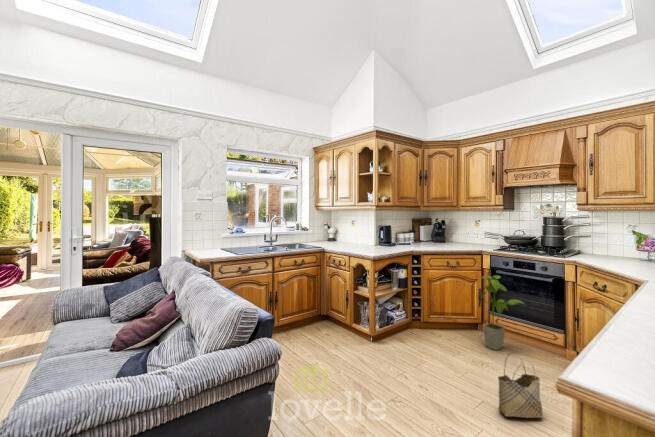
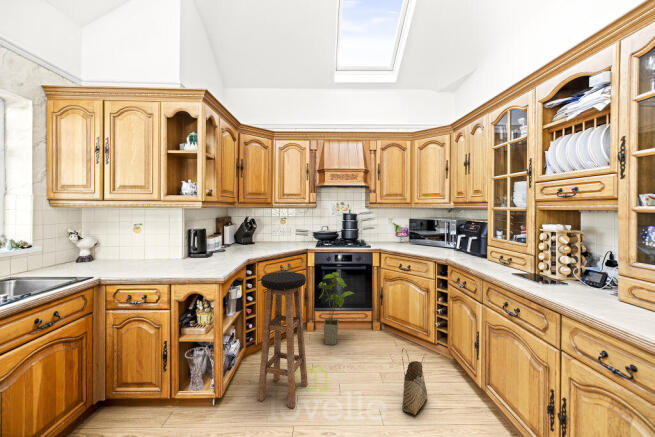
bar stool: none [395,260,438,364] -> present [258,272,308,408]

